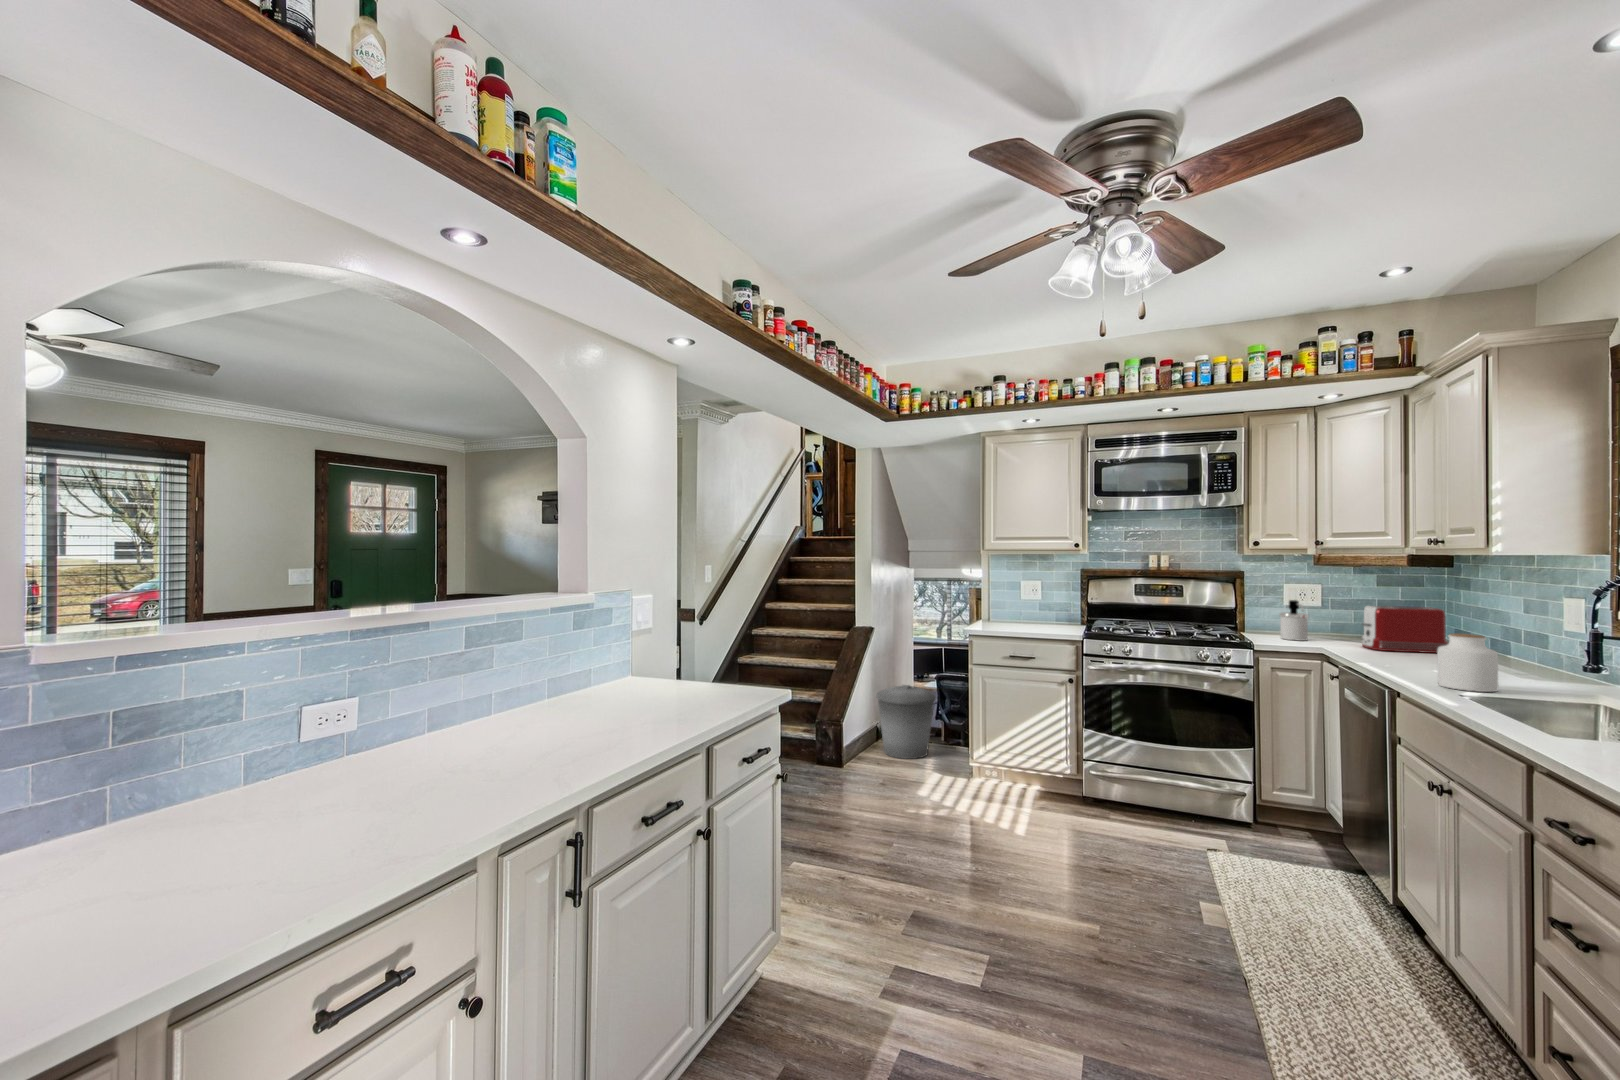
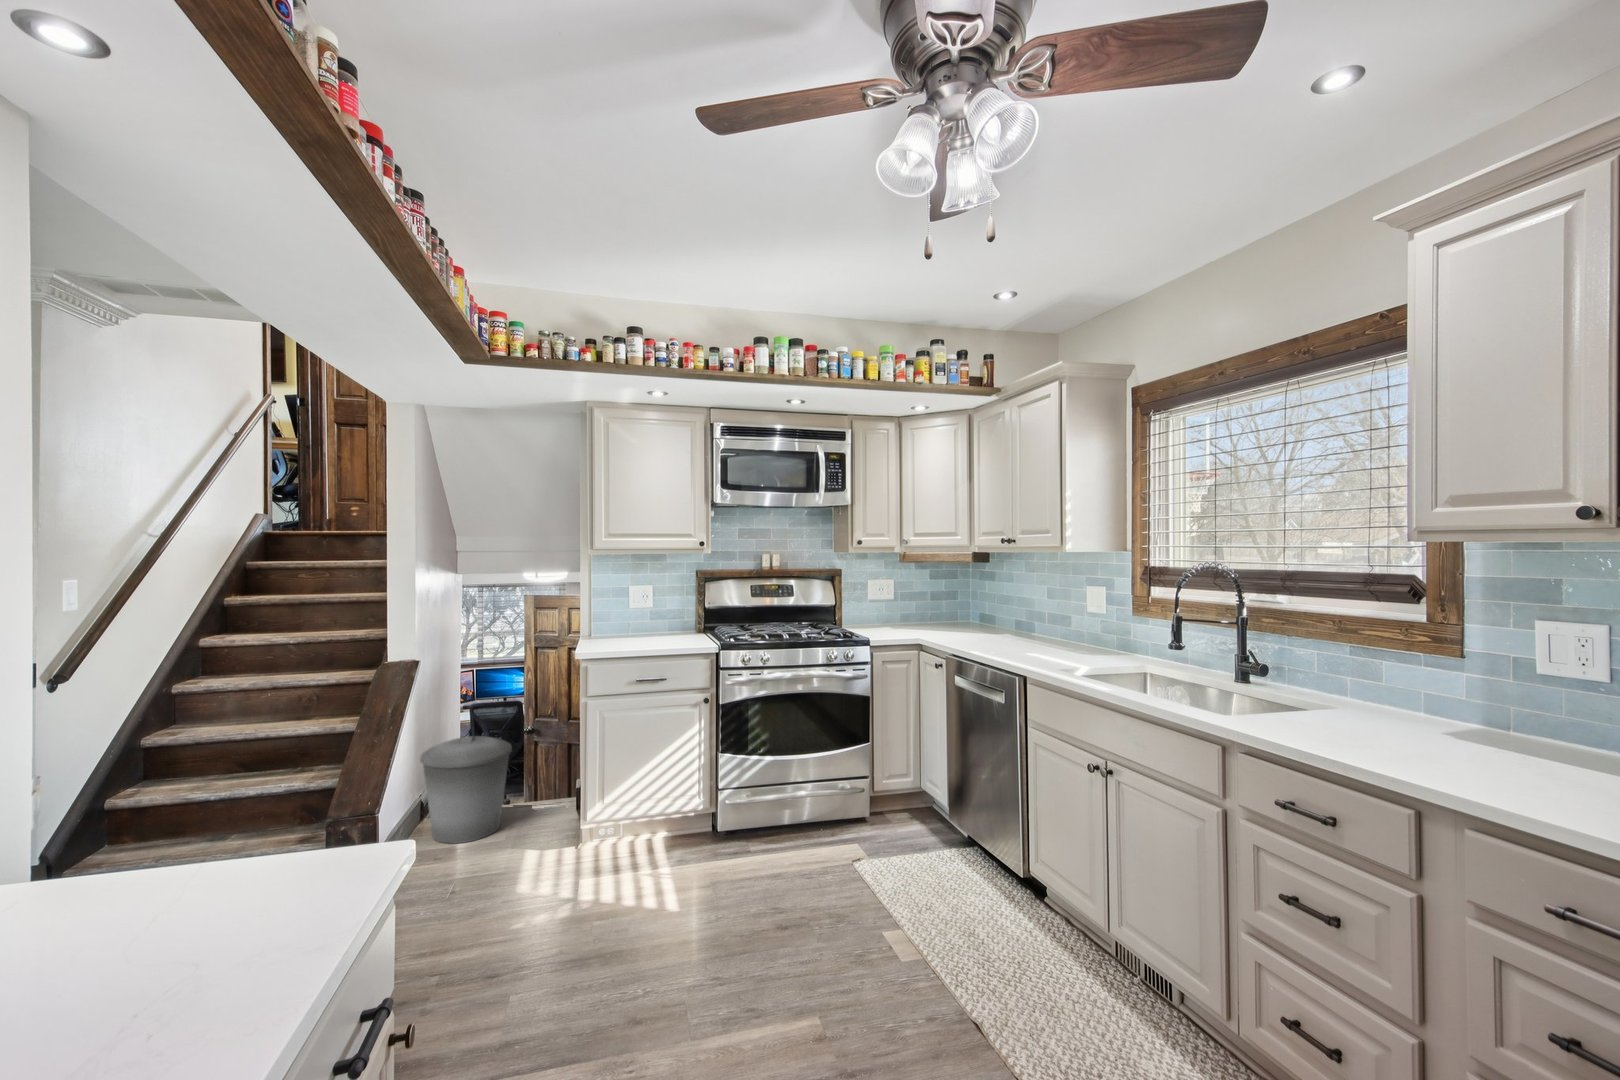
soap dispenser: present [1279,600,1309,641] -> none [876,595,901,632]
toaster: present [1362,606,1448,653] -> none [941,596,995,636]
jar: present [1437,634,1498,692] -> none [1048,622,1087,670]

